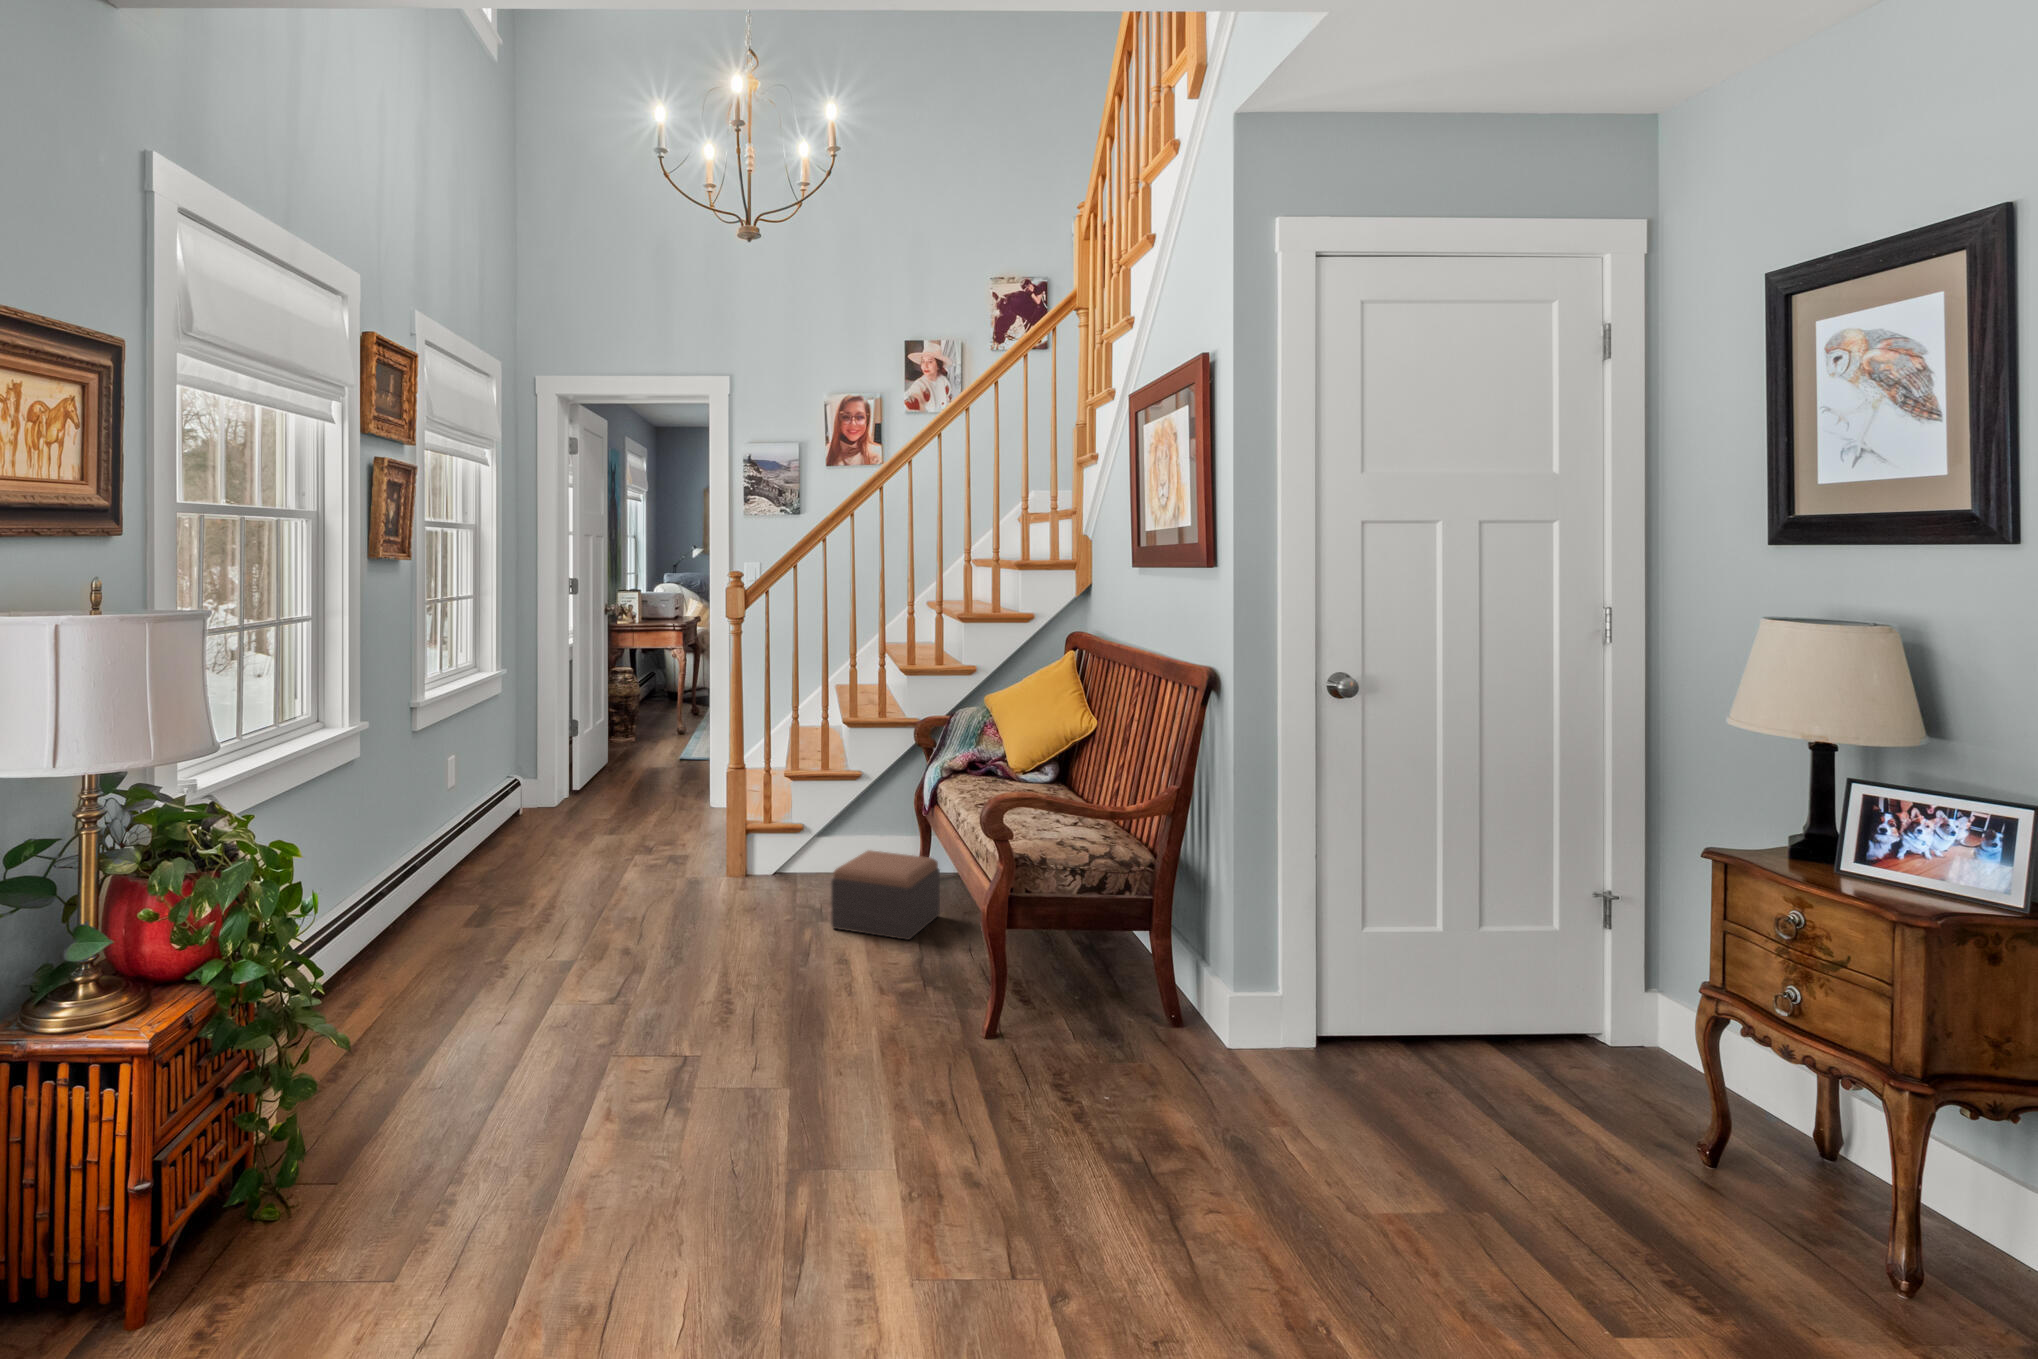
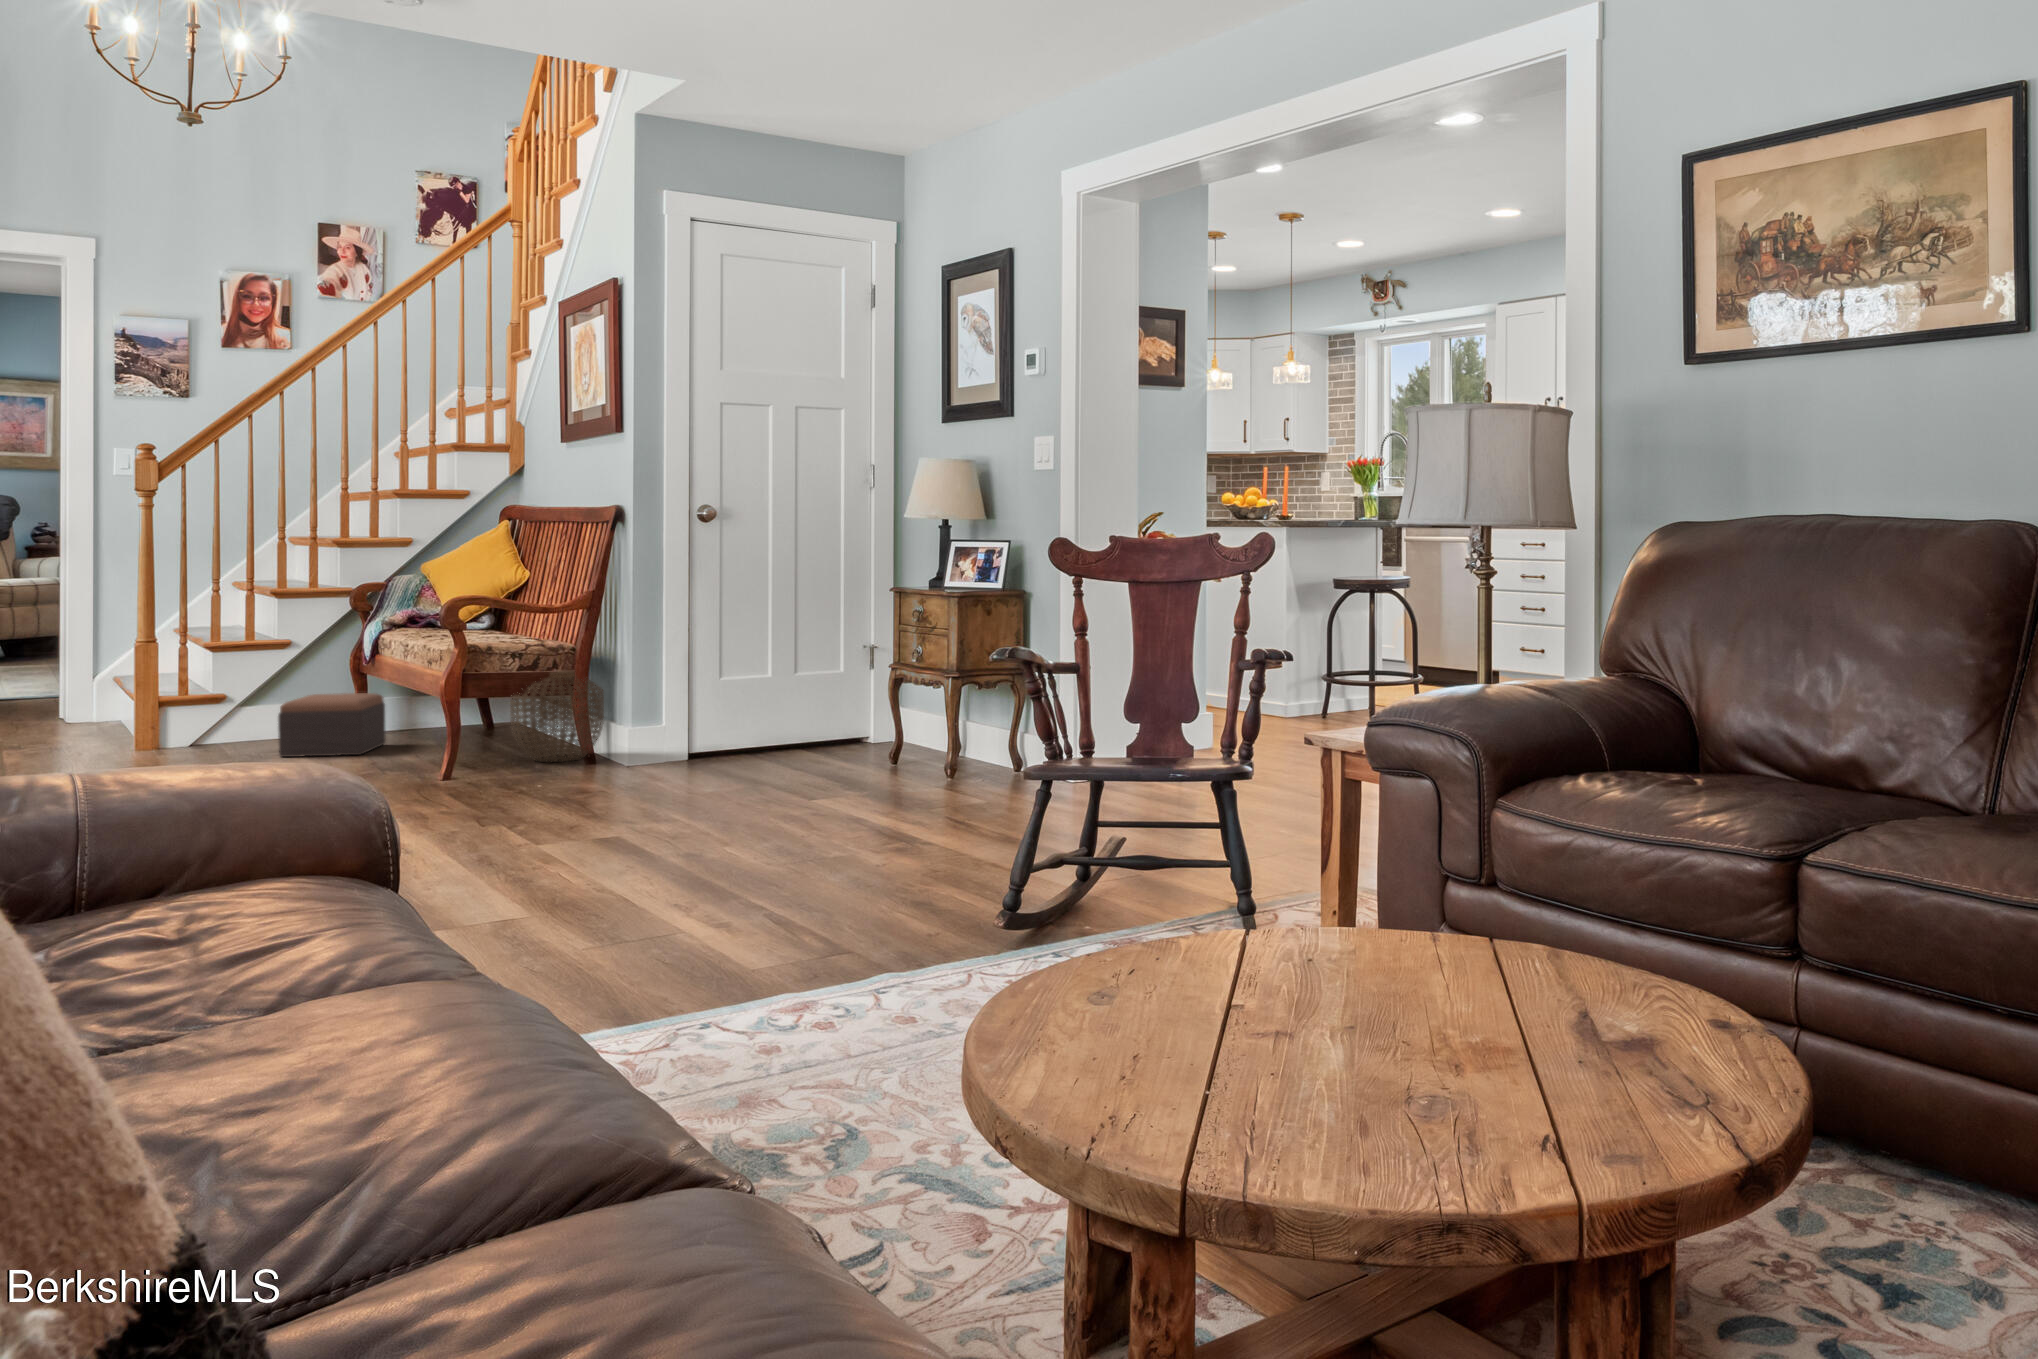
woven basket: none [1068,876,1188,1016] -> present [510,671,604,762]

